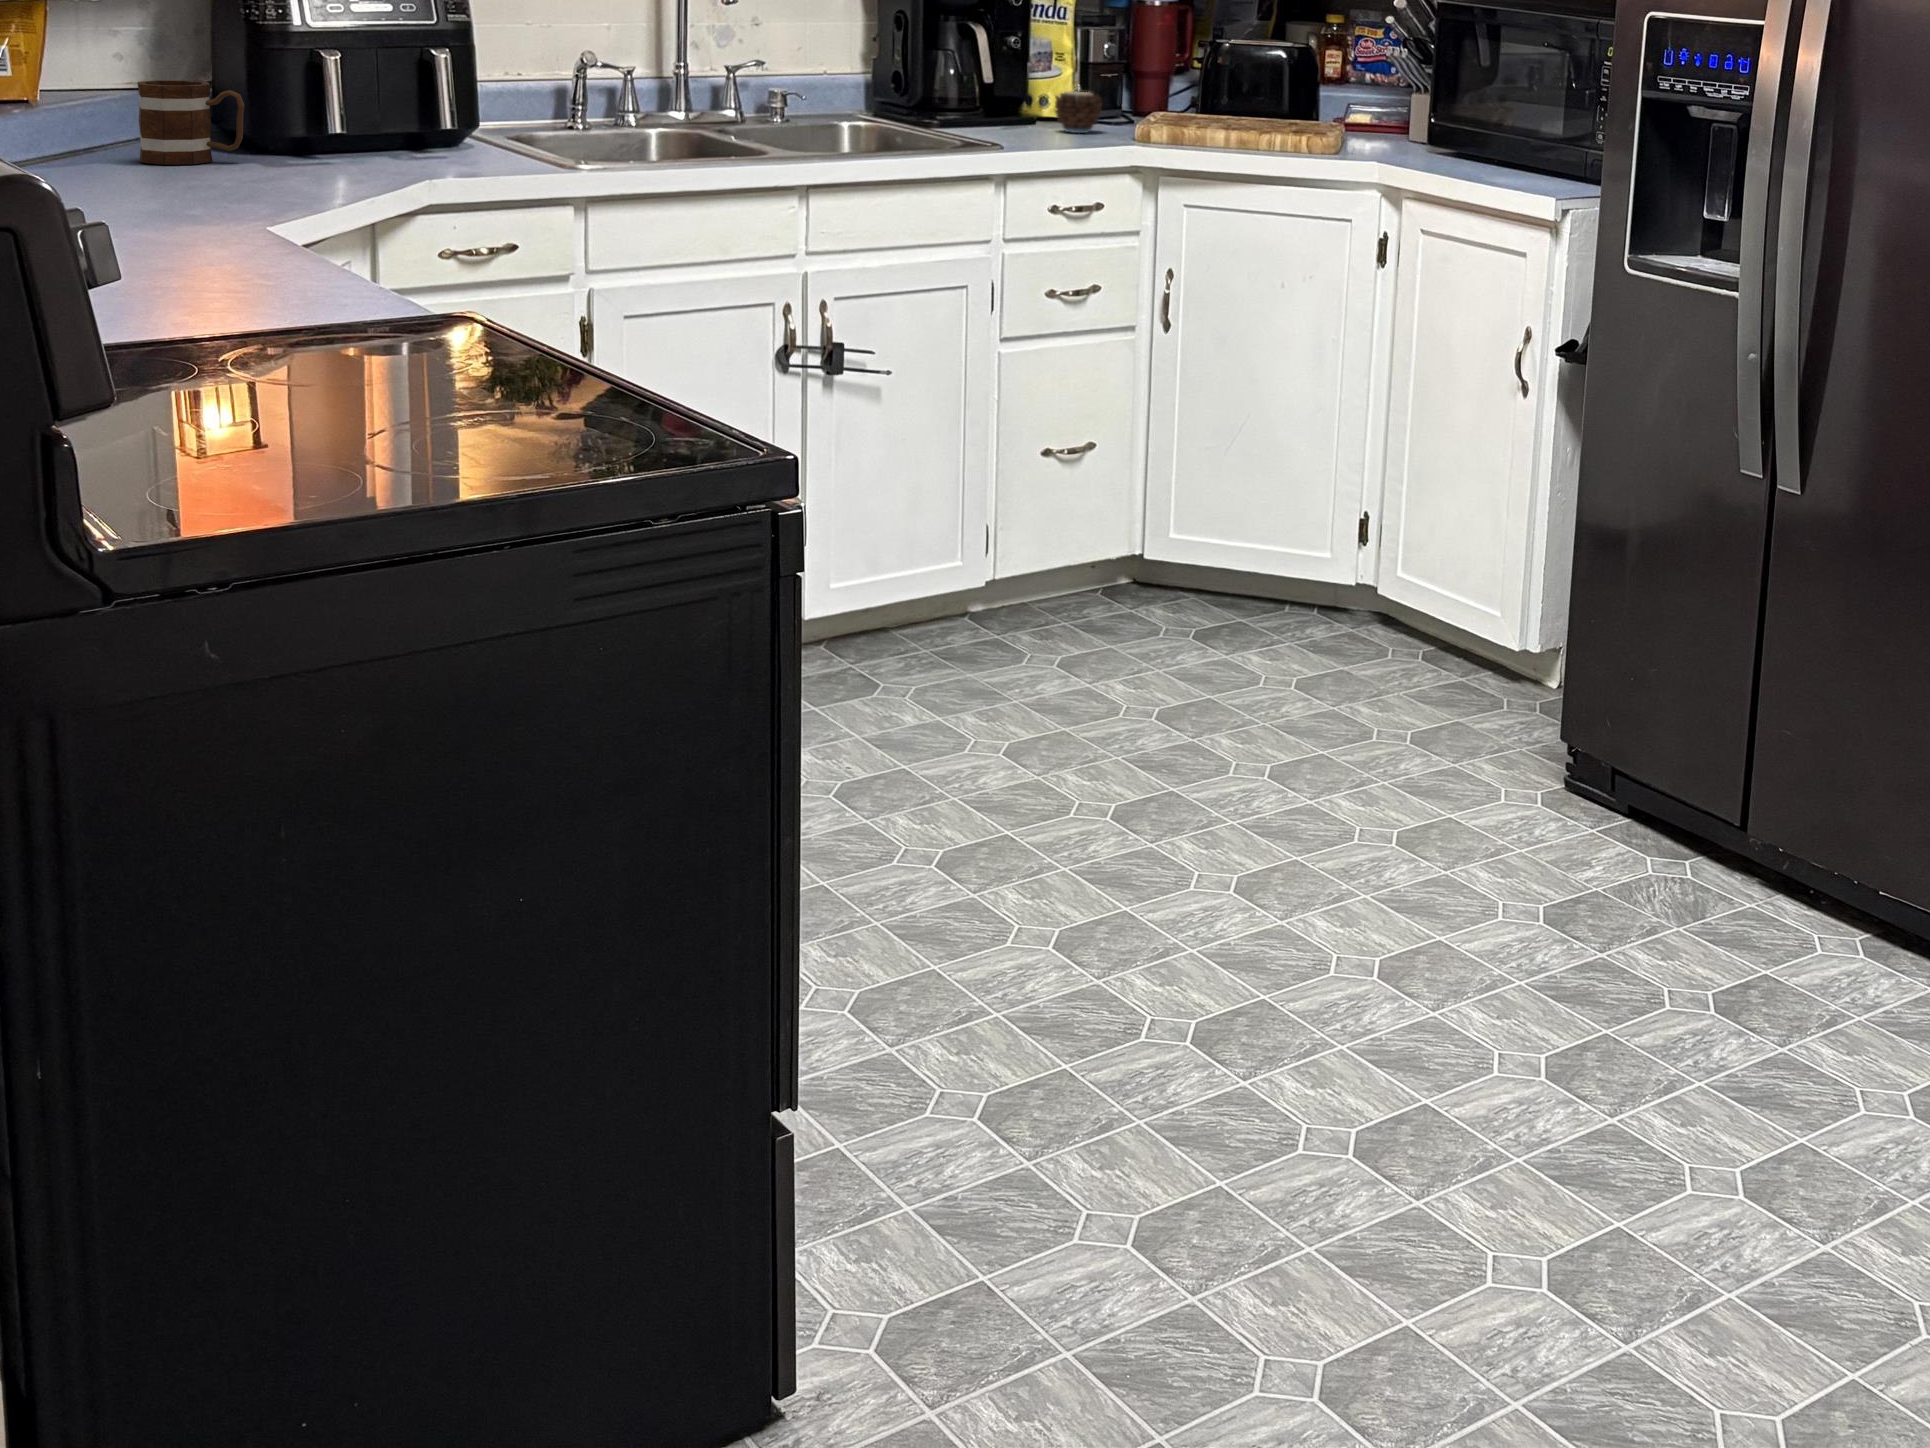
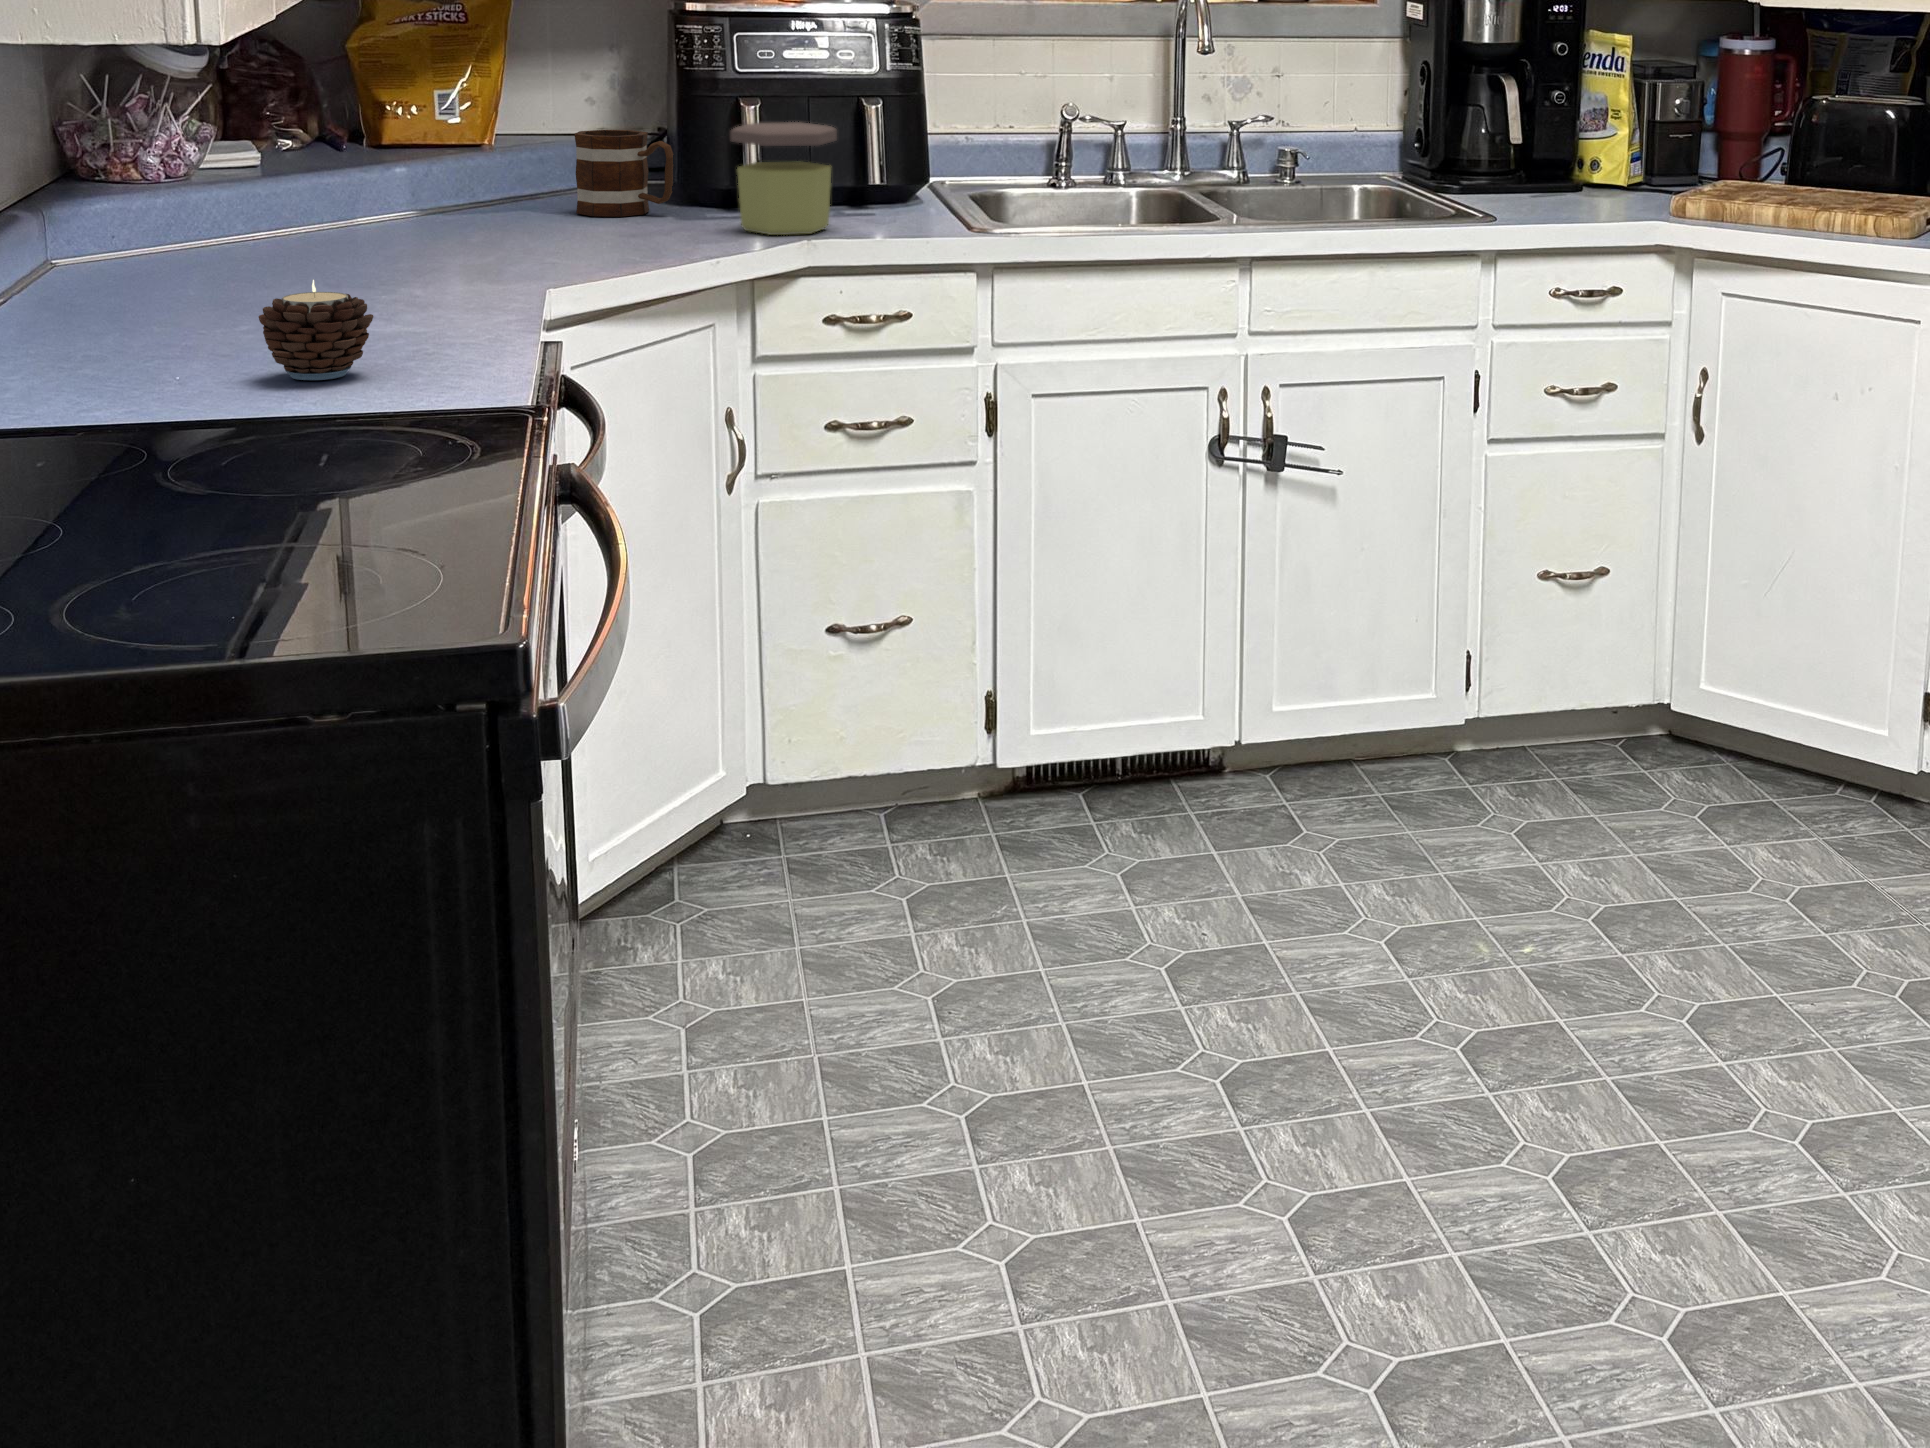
jar: none [334,70,431,176] -> present [730,122,837,235]
candle: present [1055,90,1102,133] -> present [259,280,373,380]

